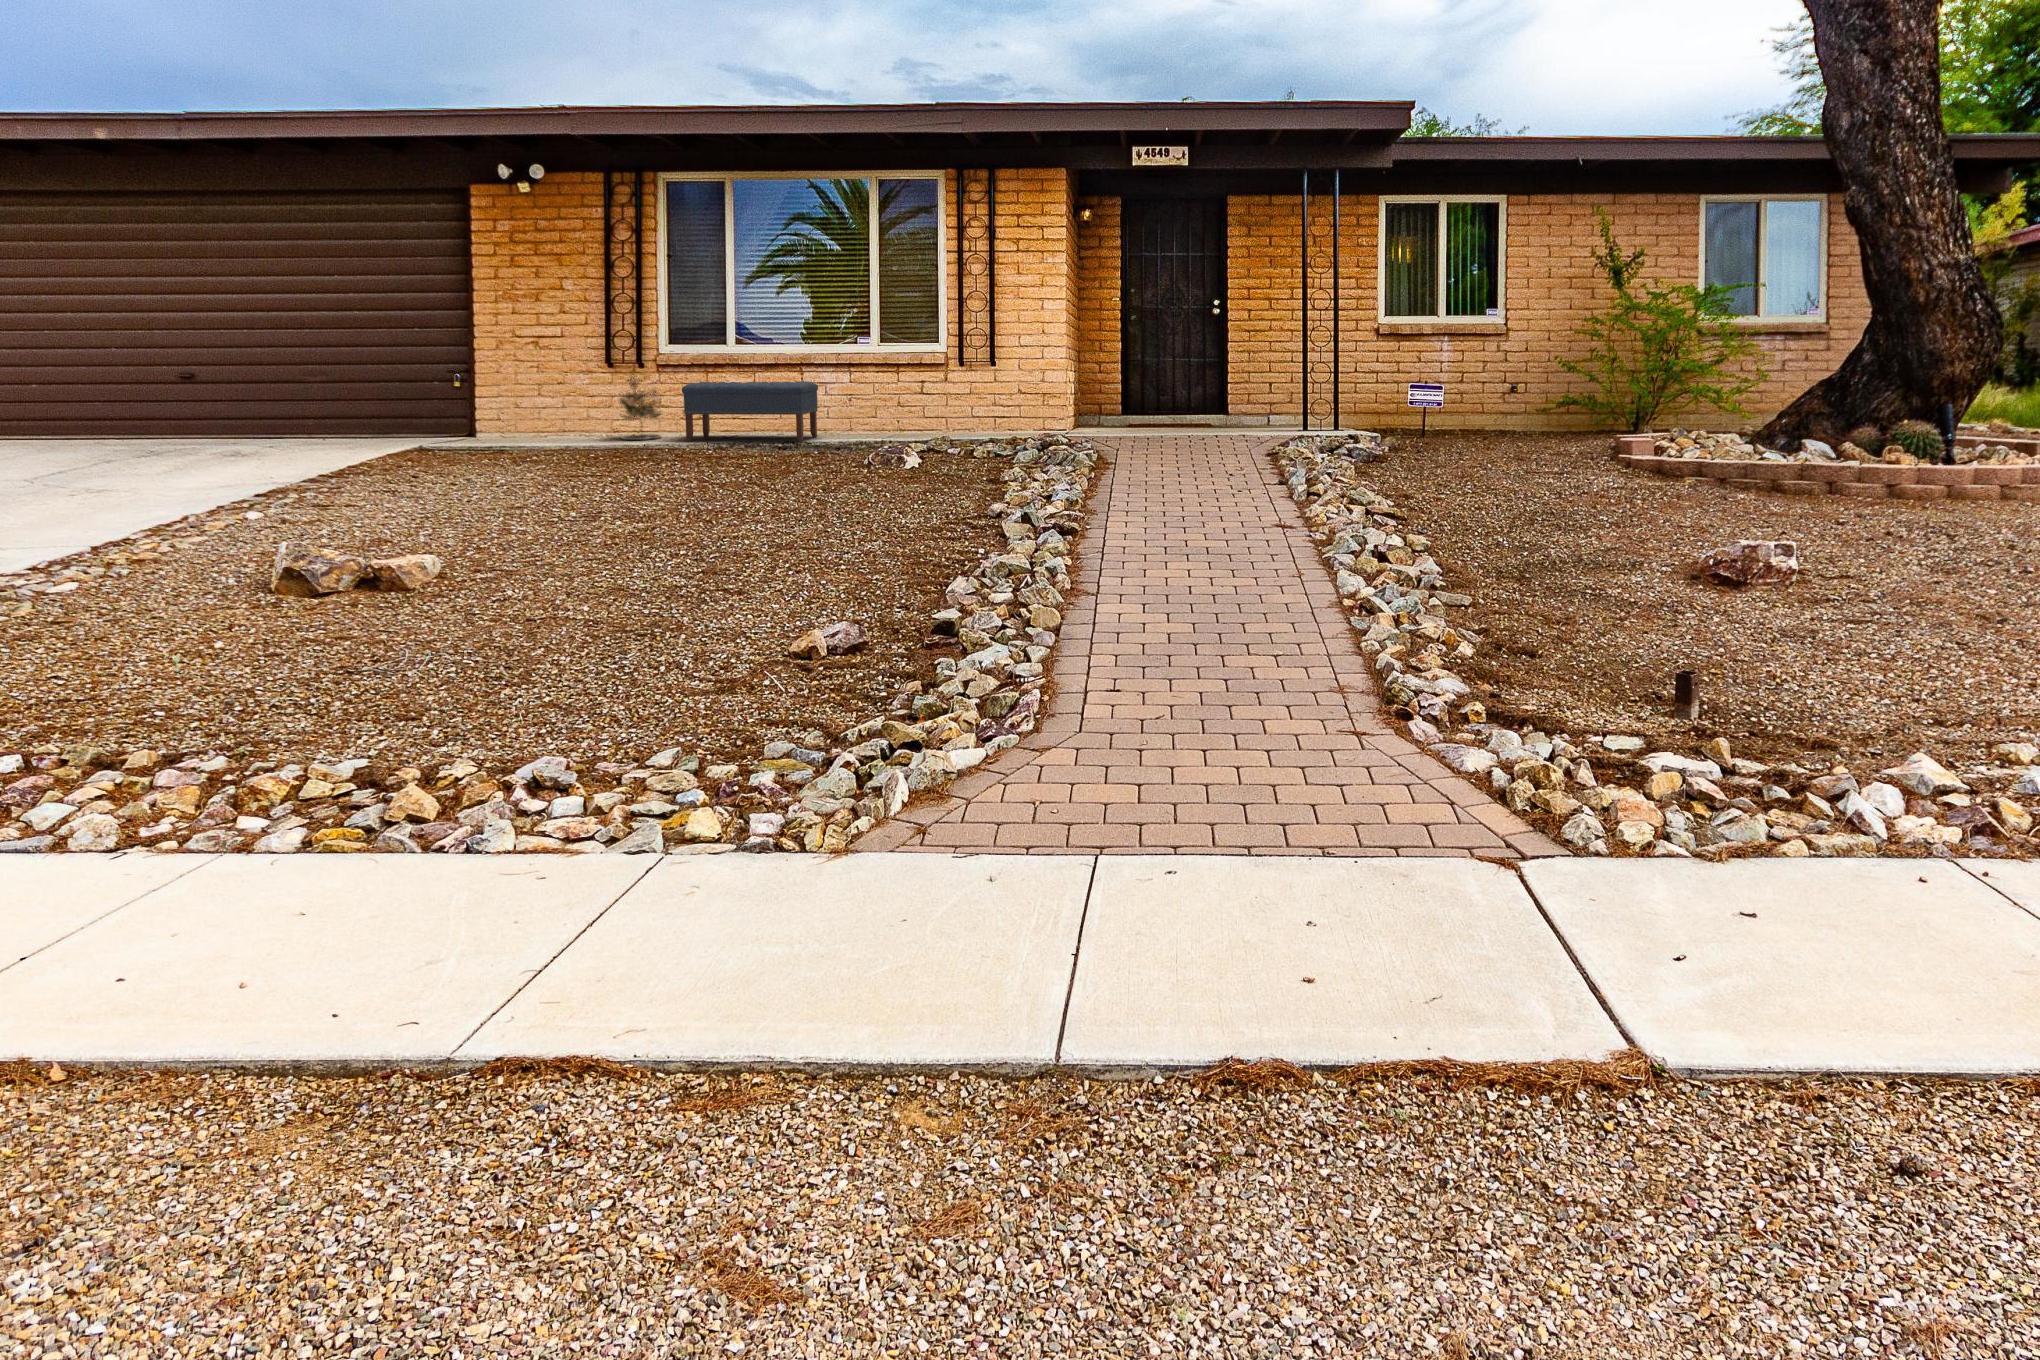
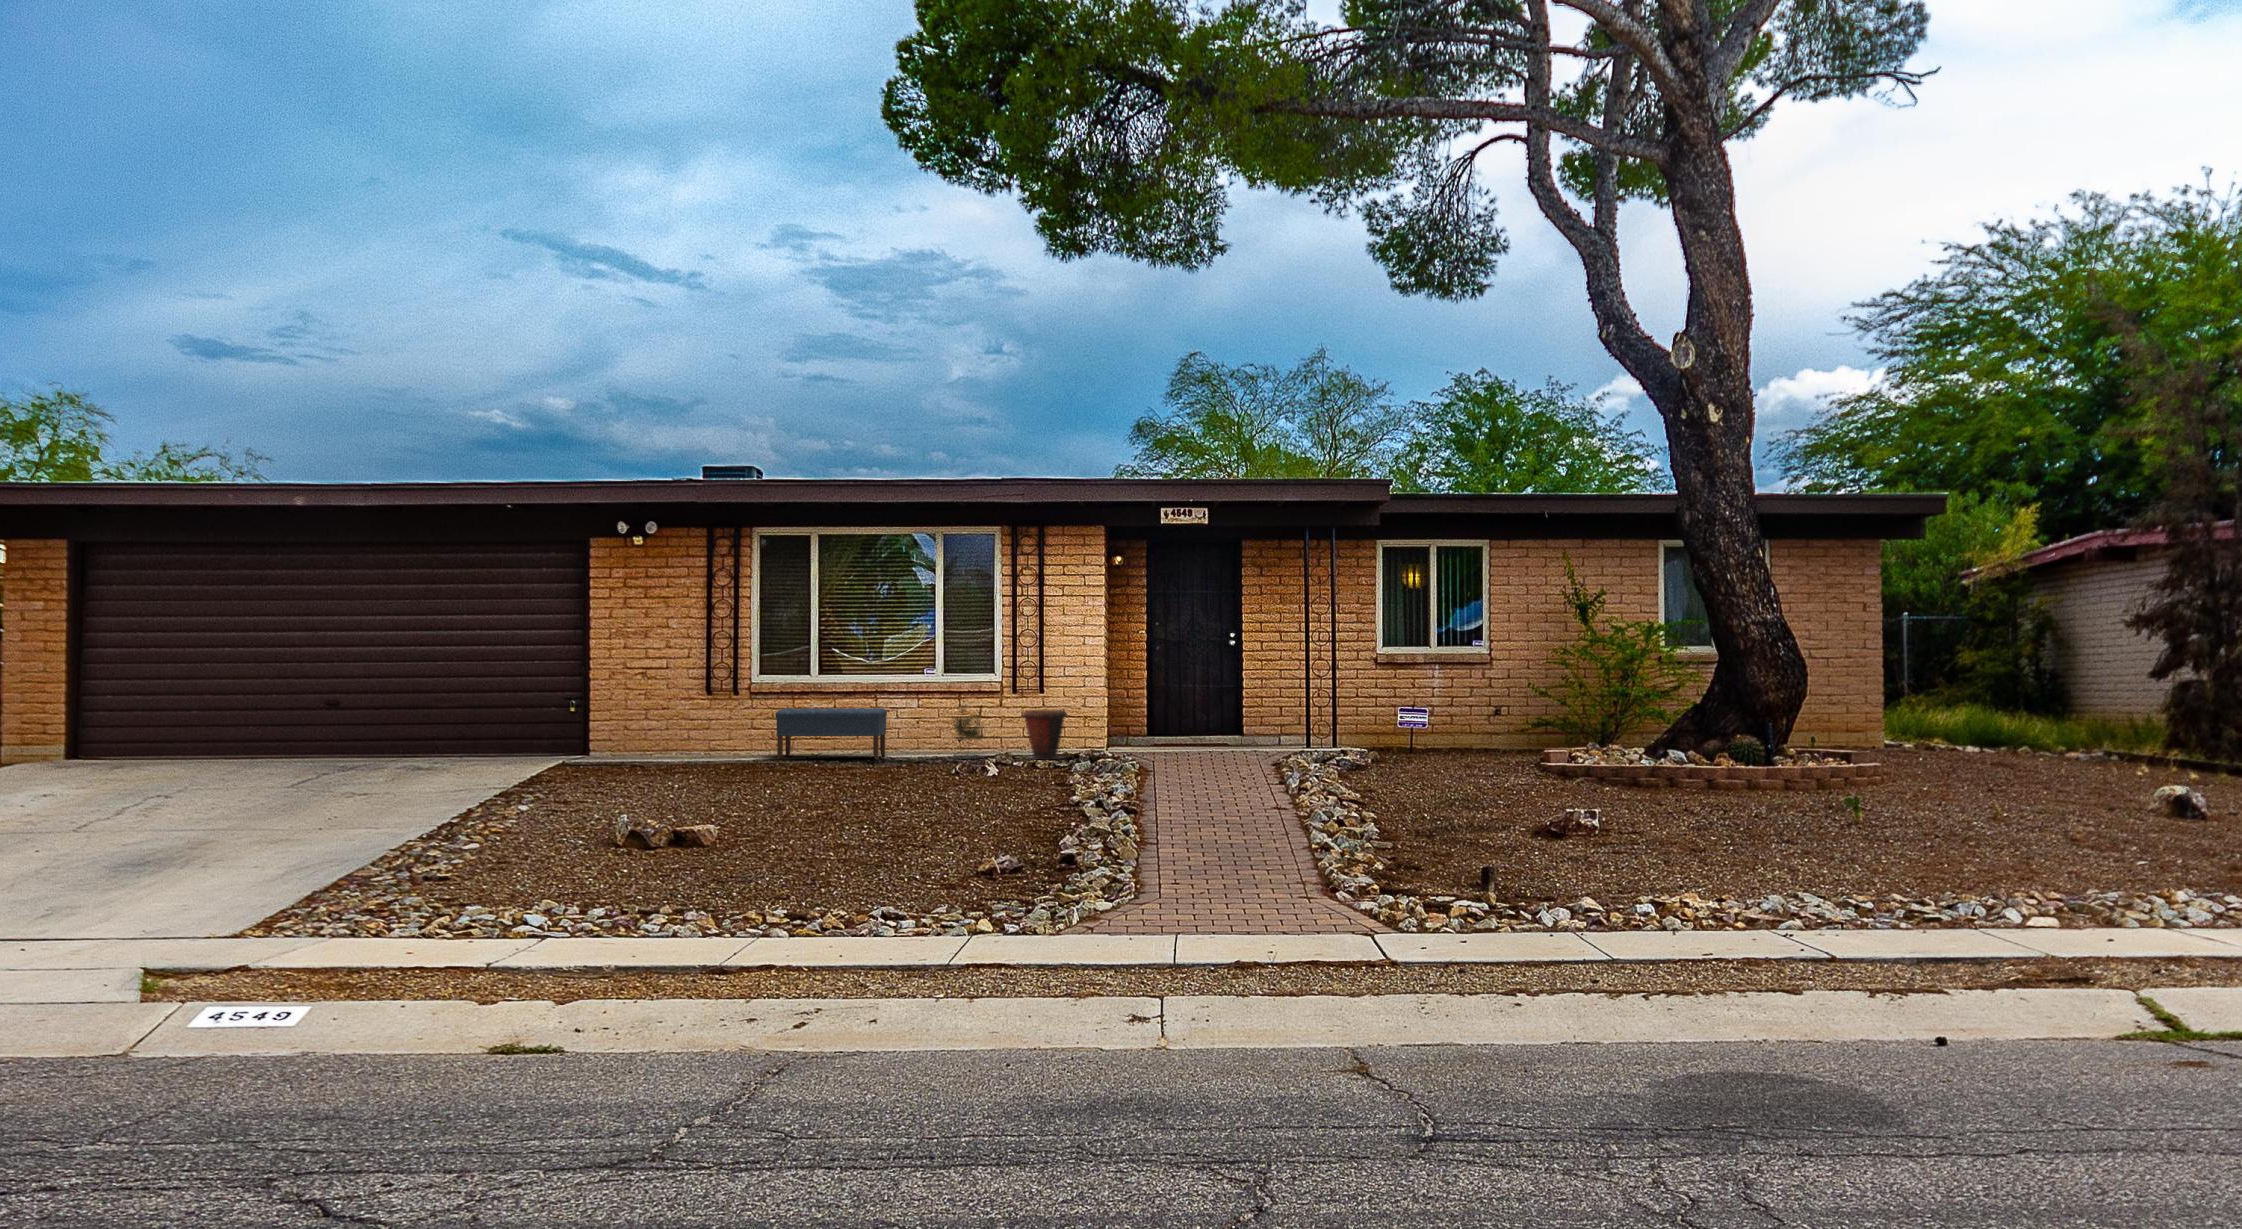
potted tree: present [619,373,662,440] -> present [952,700,984,759]
trash can: none [972,381,1029,440] -> present [1022,709,1067,758]

